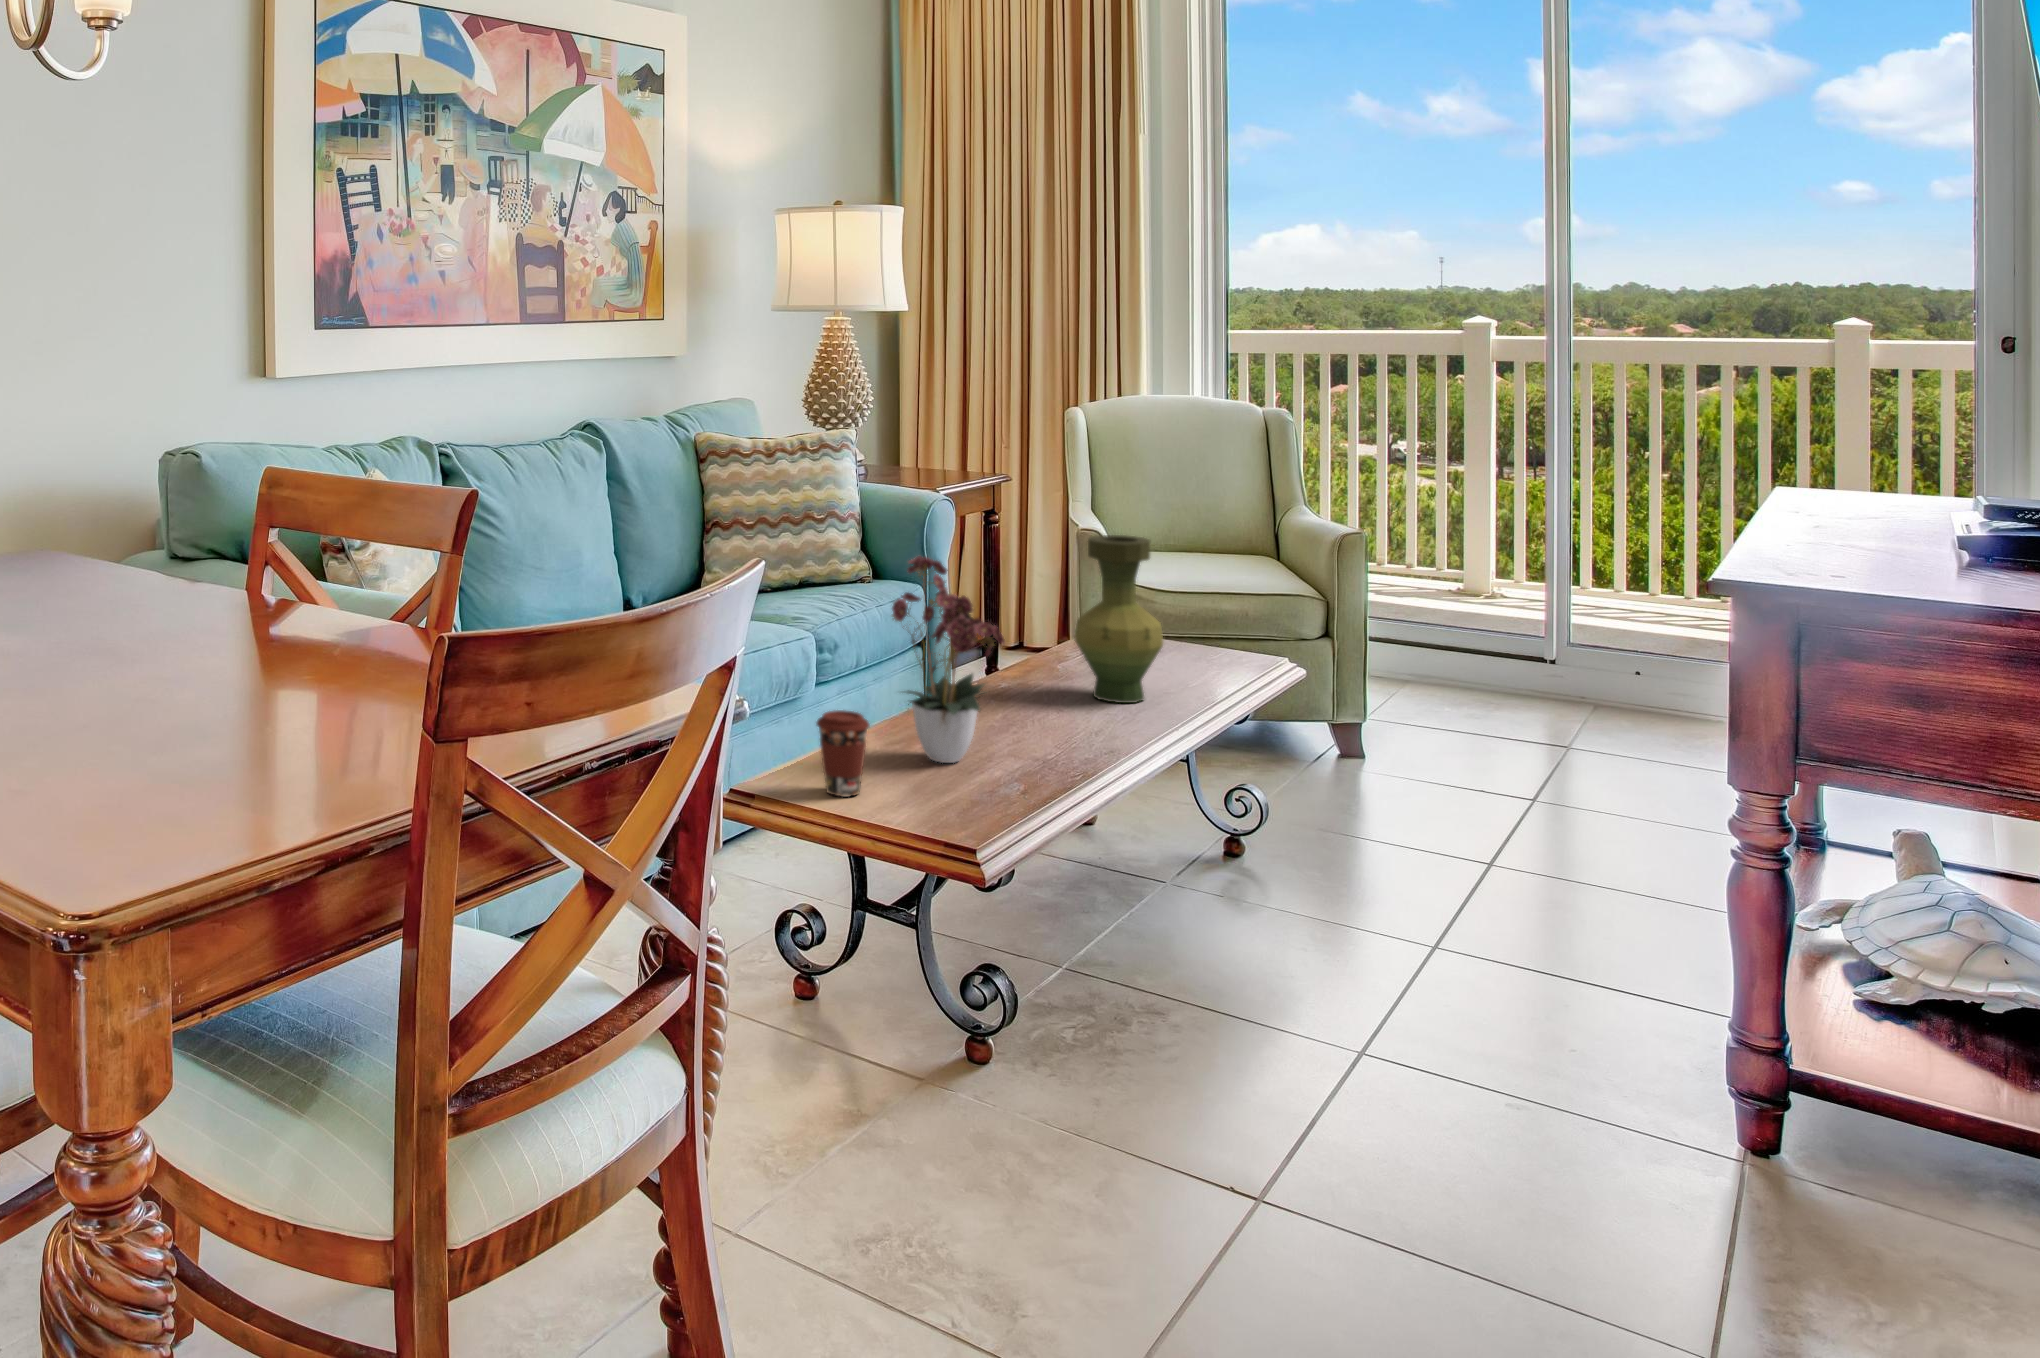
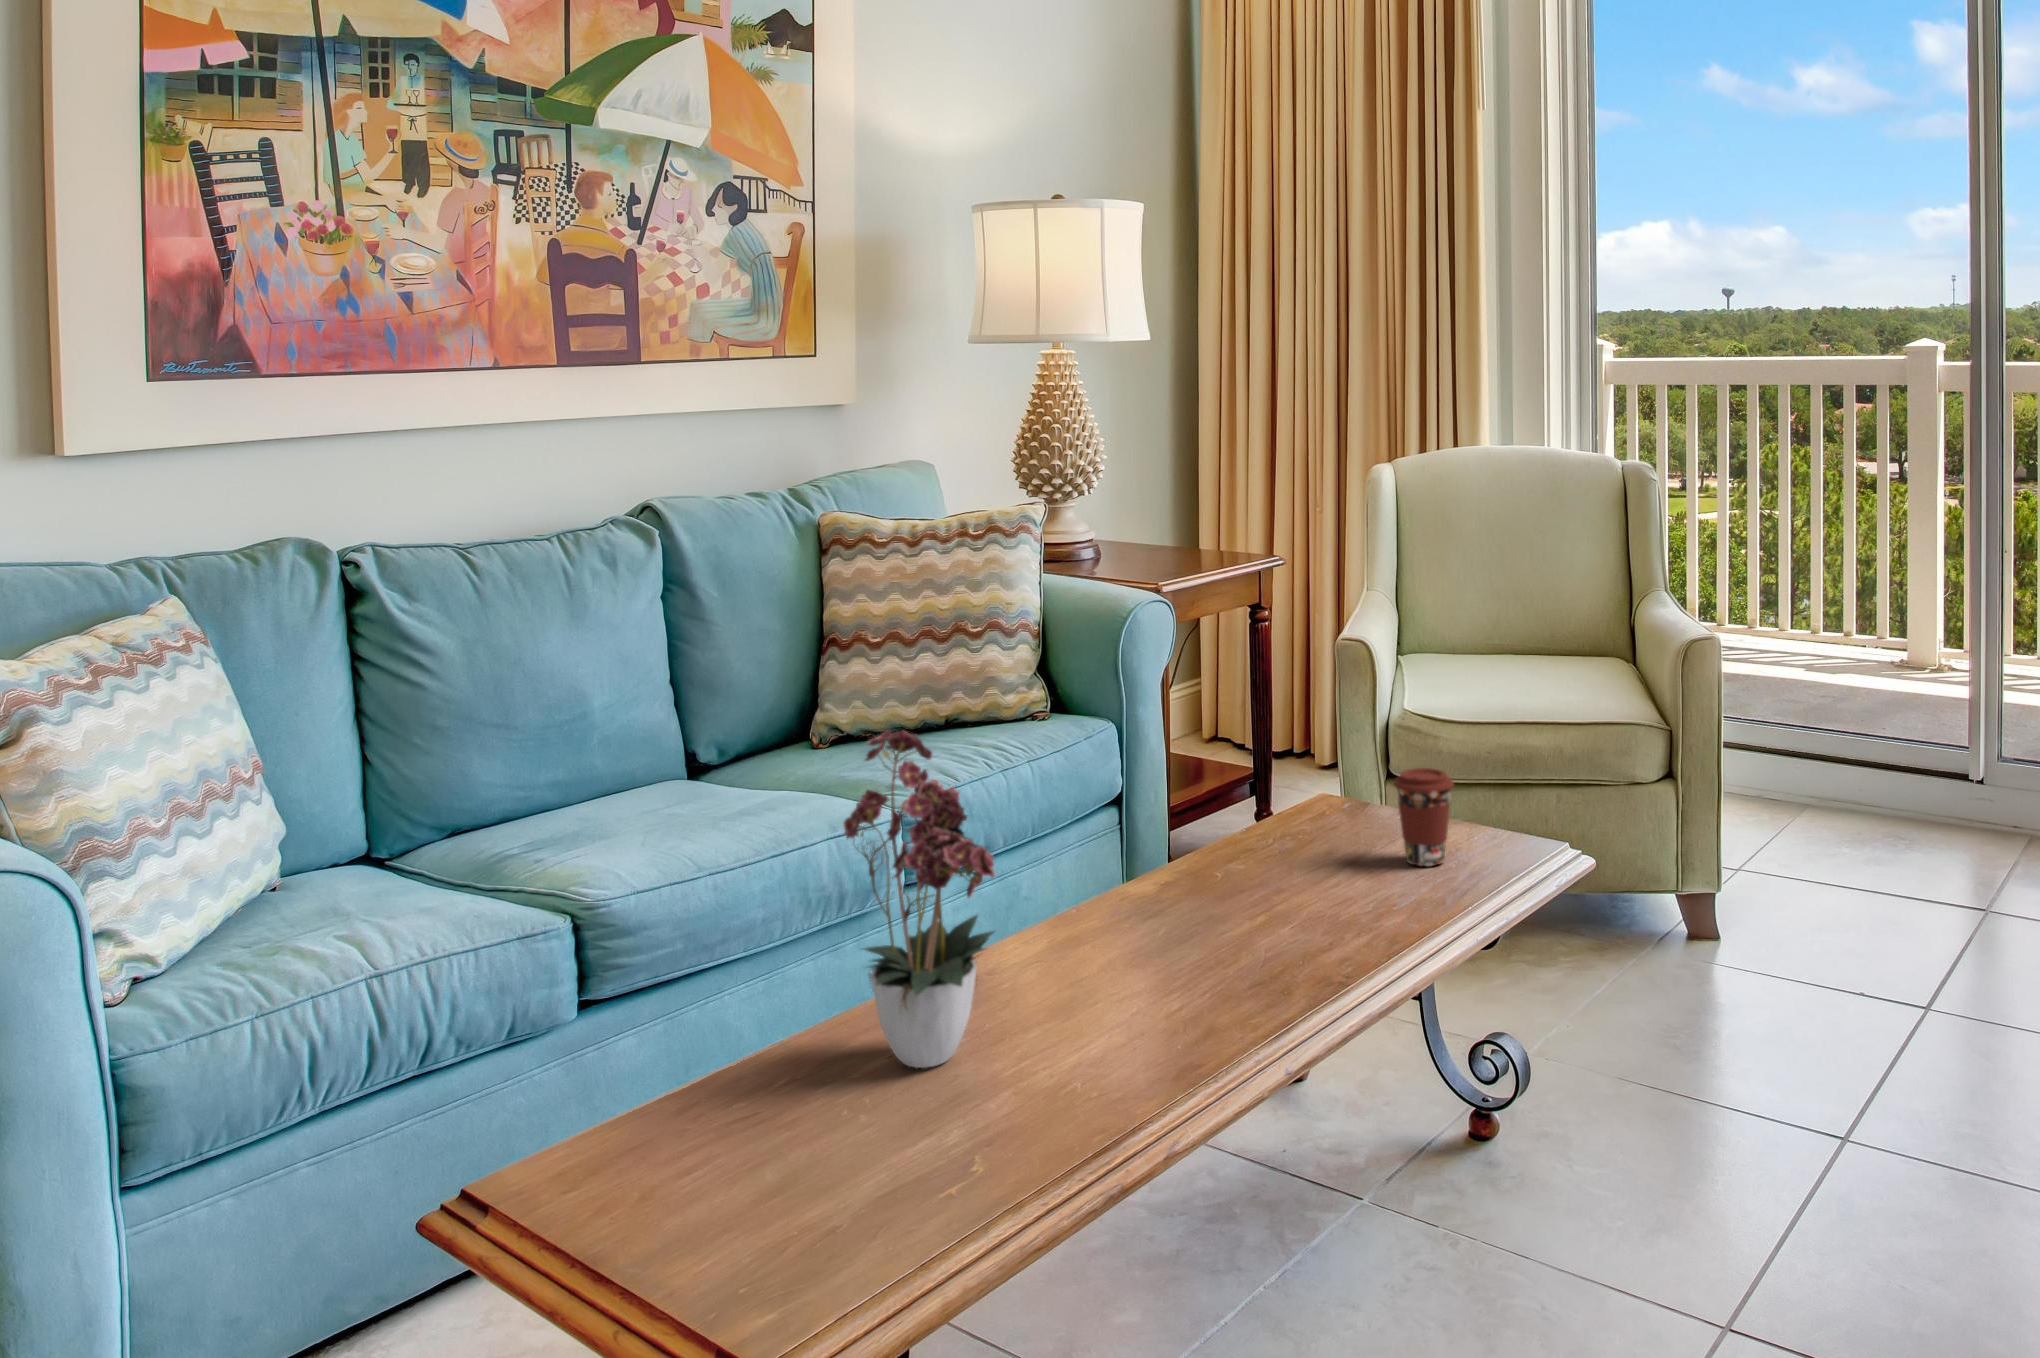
vase: present [1074,535,1163,703] -> none [1215,667,1344,924]
coffee cup: present [816,710,870,797] -> present [1394,768,1454,866]

